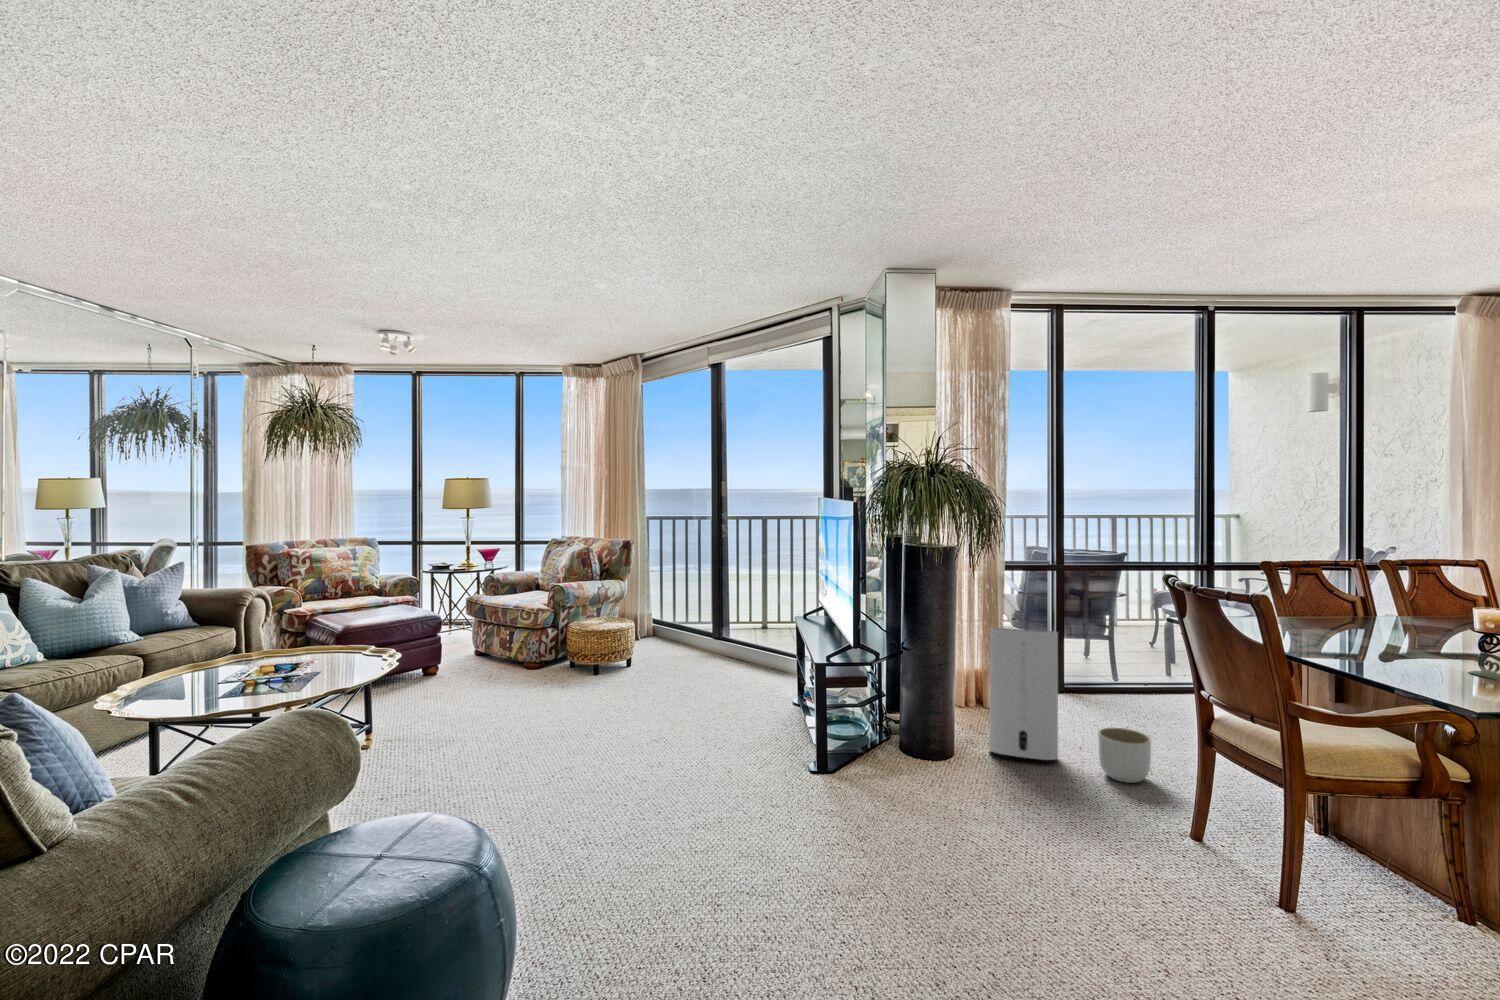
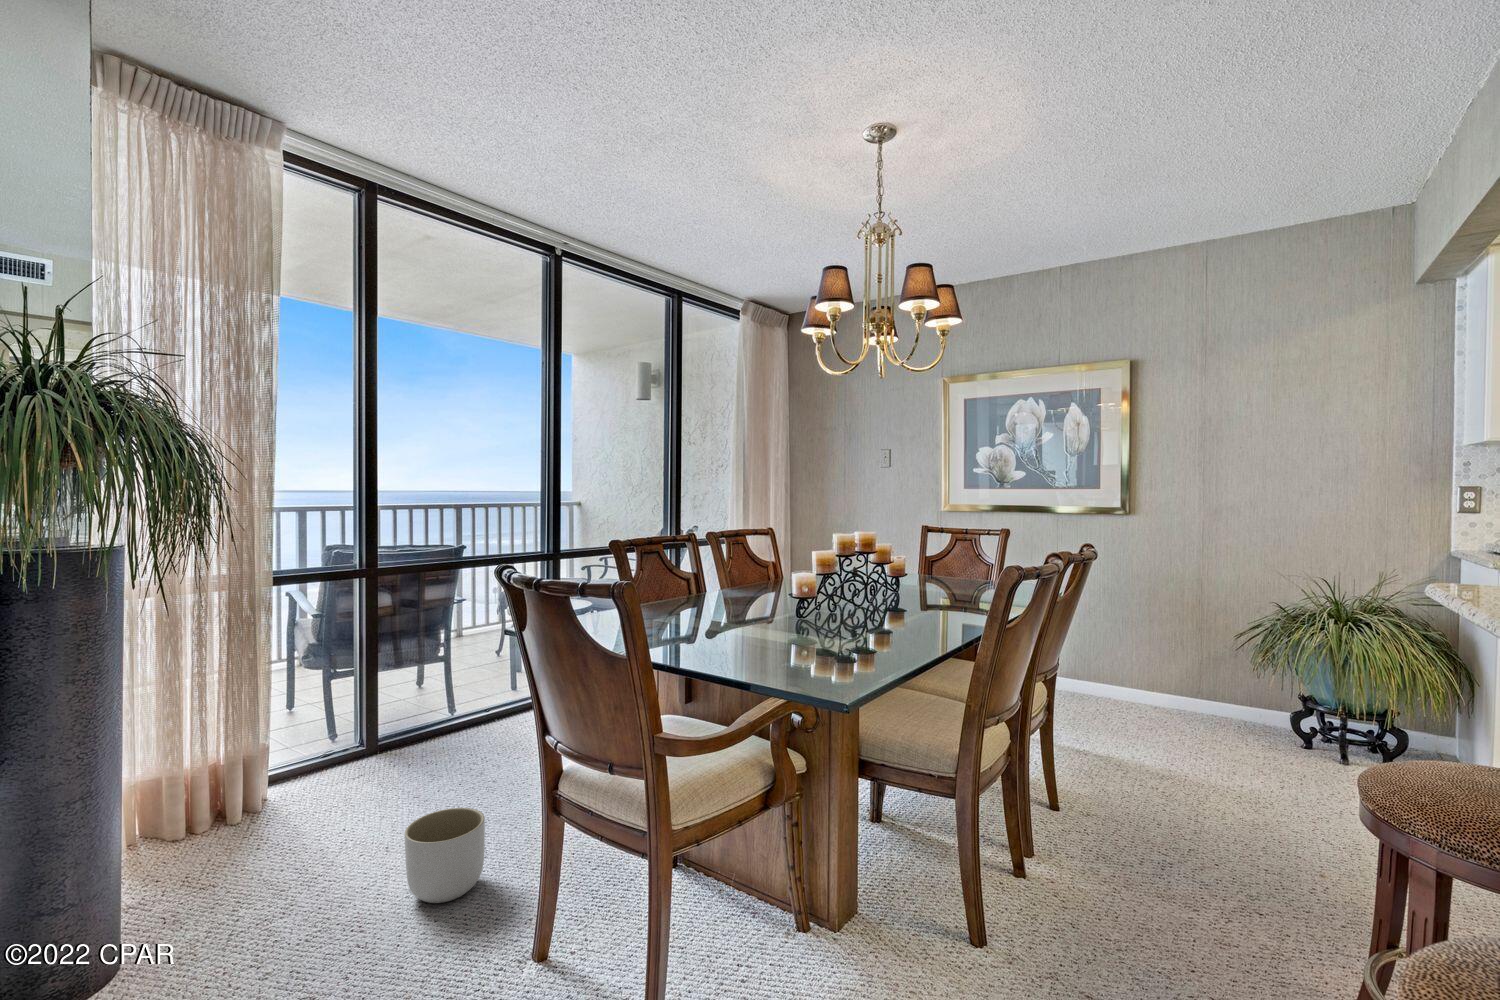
air purifier: present [989,628,1058,760] -> none [199,679,340,936]

